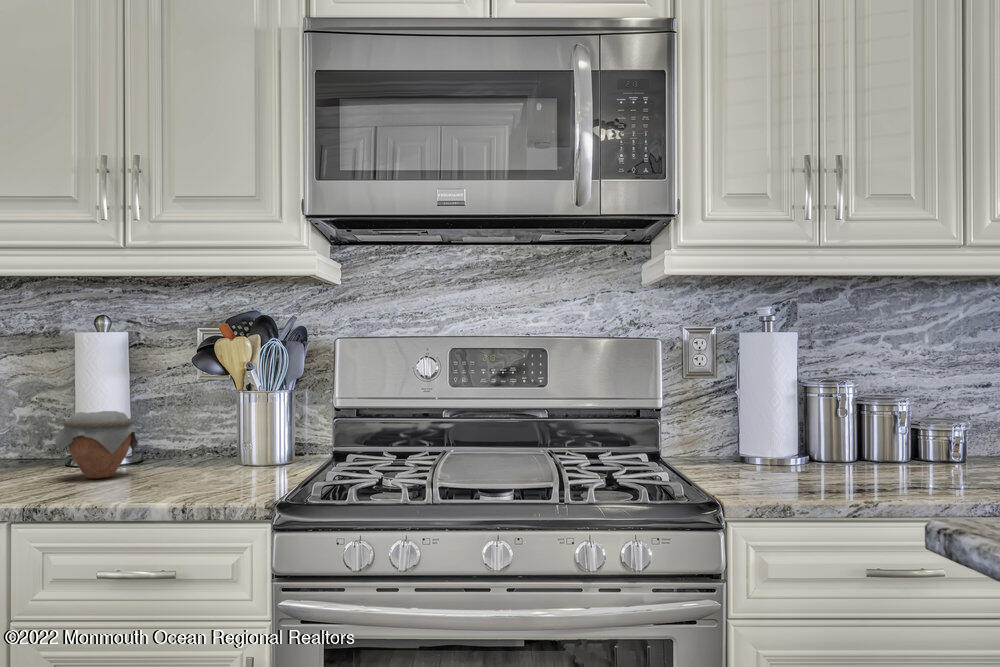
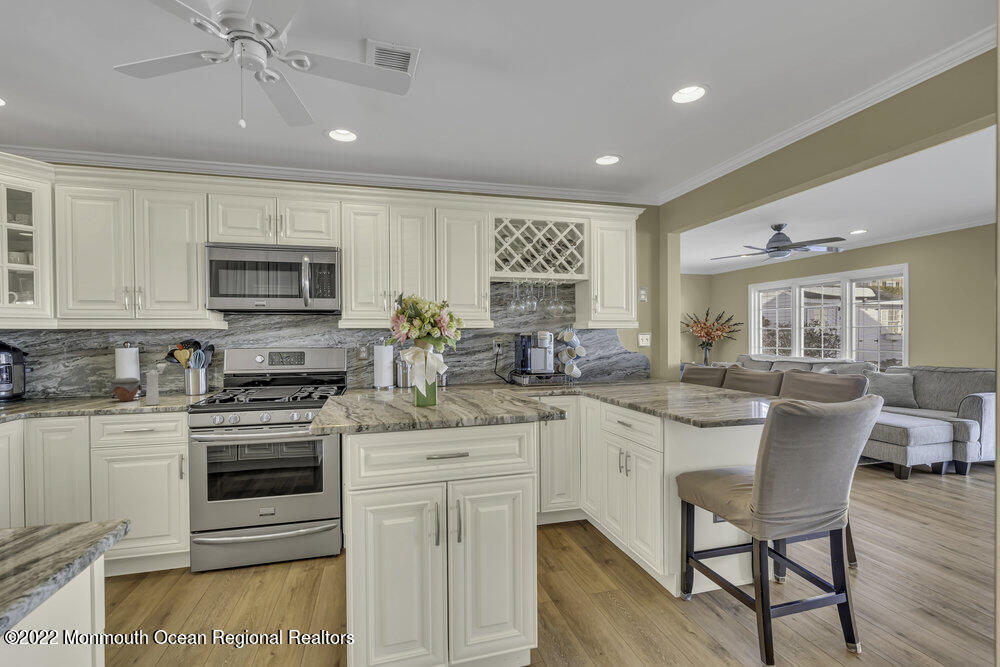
pepper mill: none [153,372,203,496] -> present [146,364,166,405]

